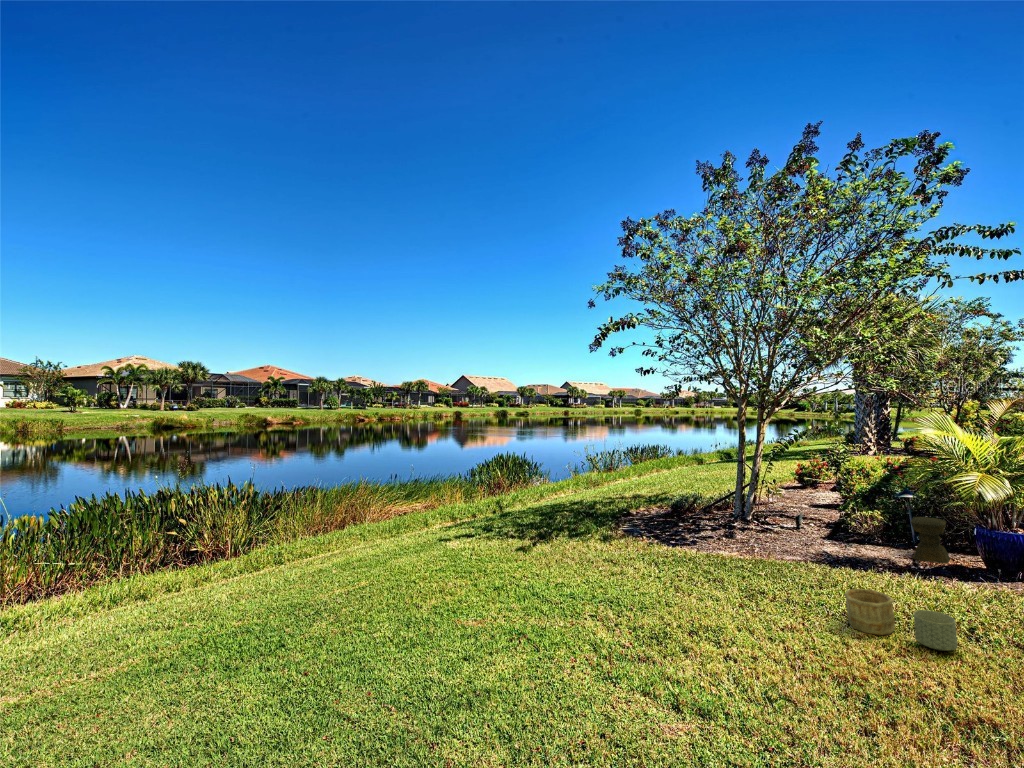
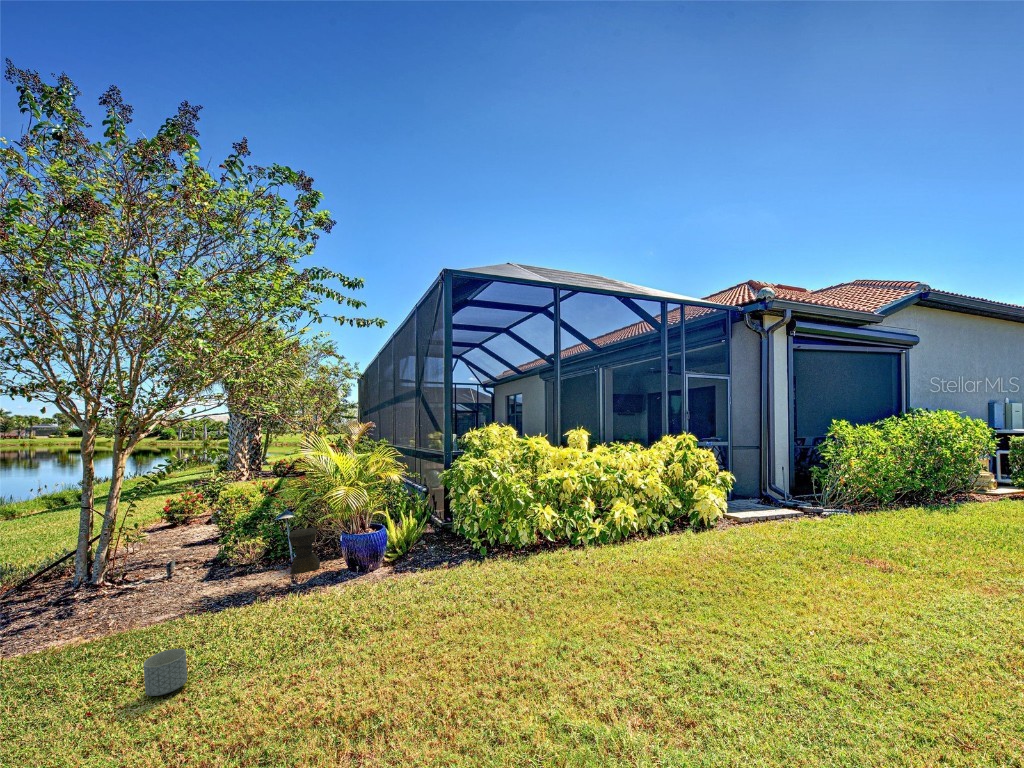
wooden bucket: present [844,589,895,635] -> none [230,624,283,681]
planter: present [914,610,957,651] -> present [144,649,187,696]

